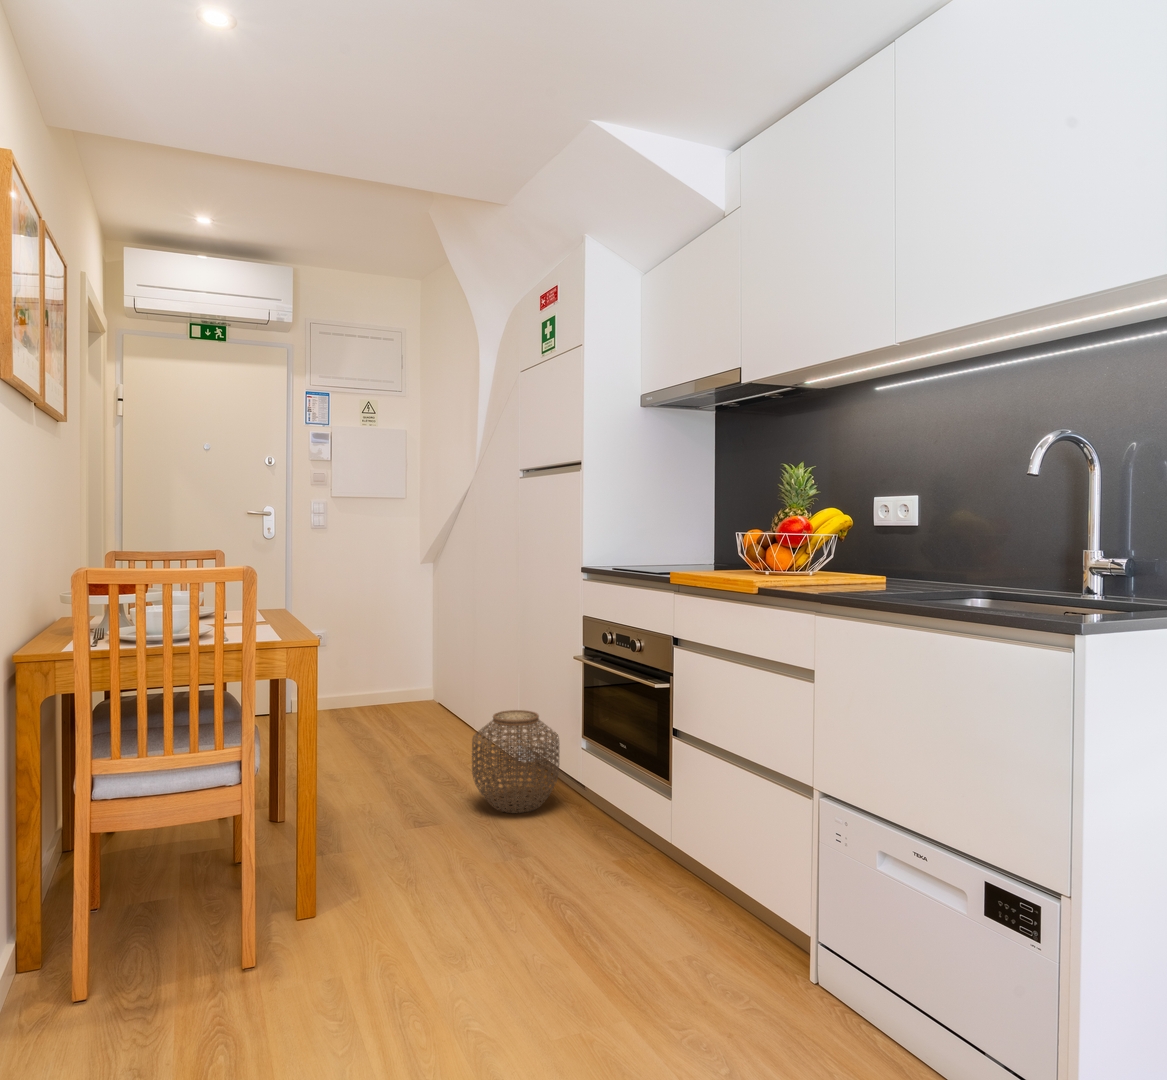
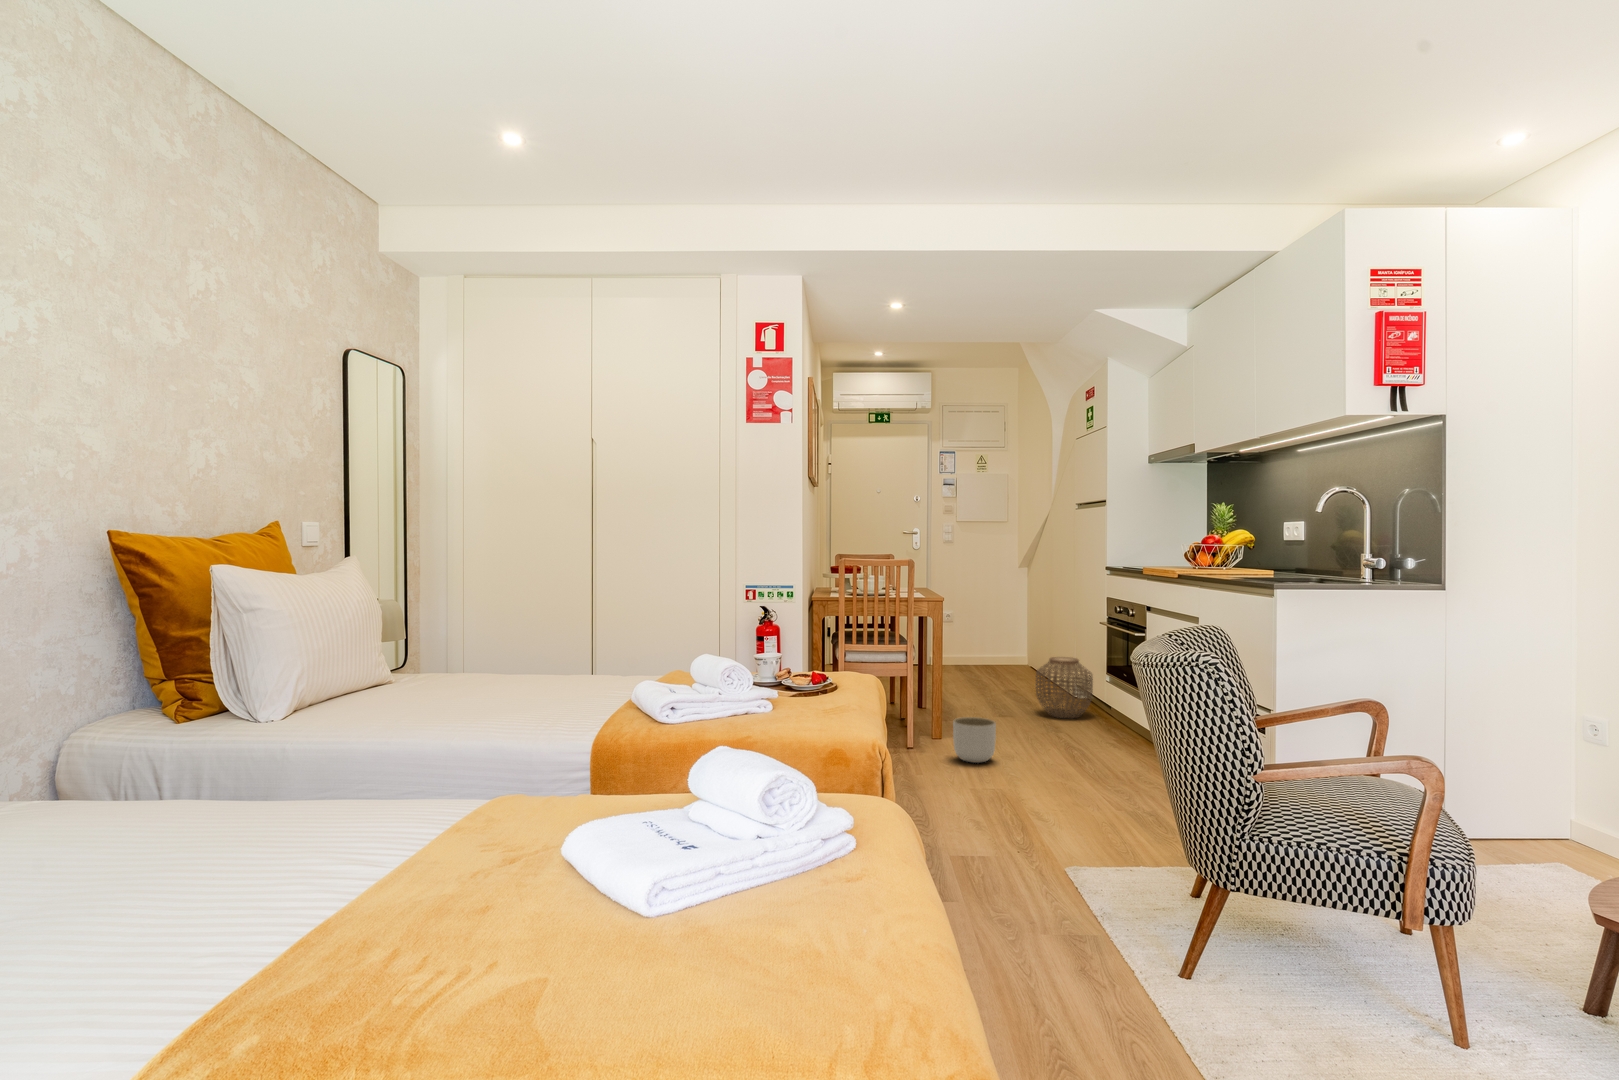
planter: none [342,888,433,1000] -> present [953,717,996,763]

